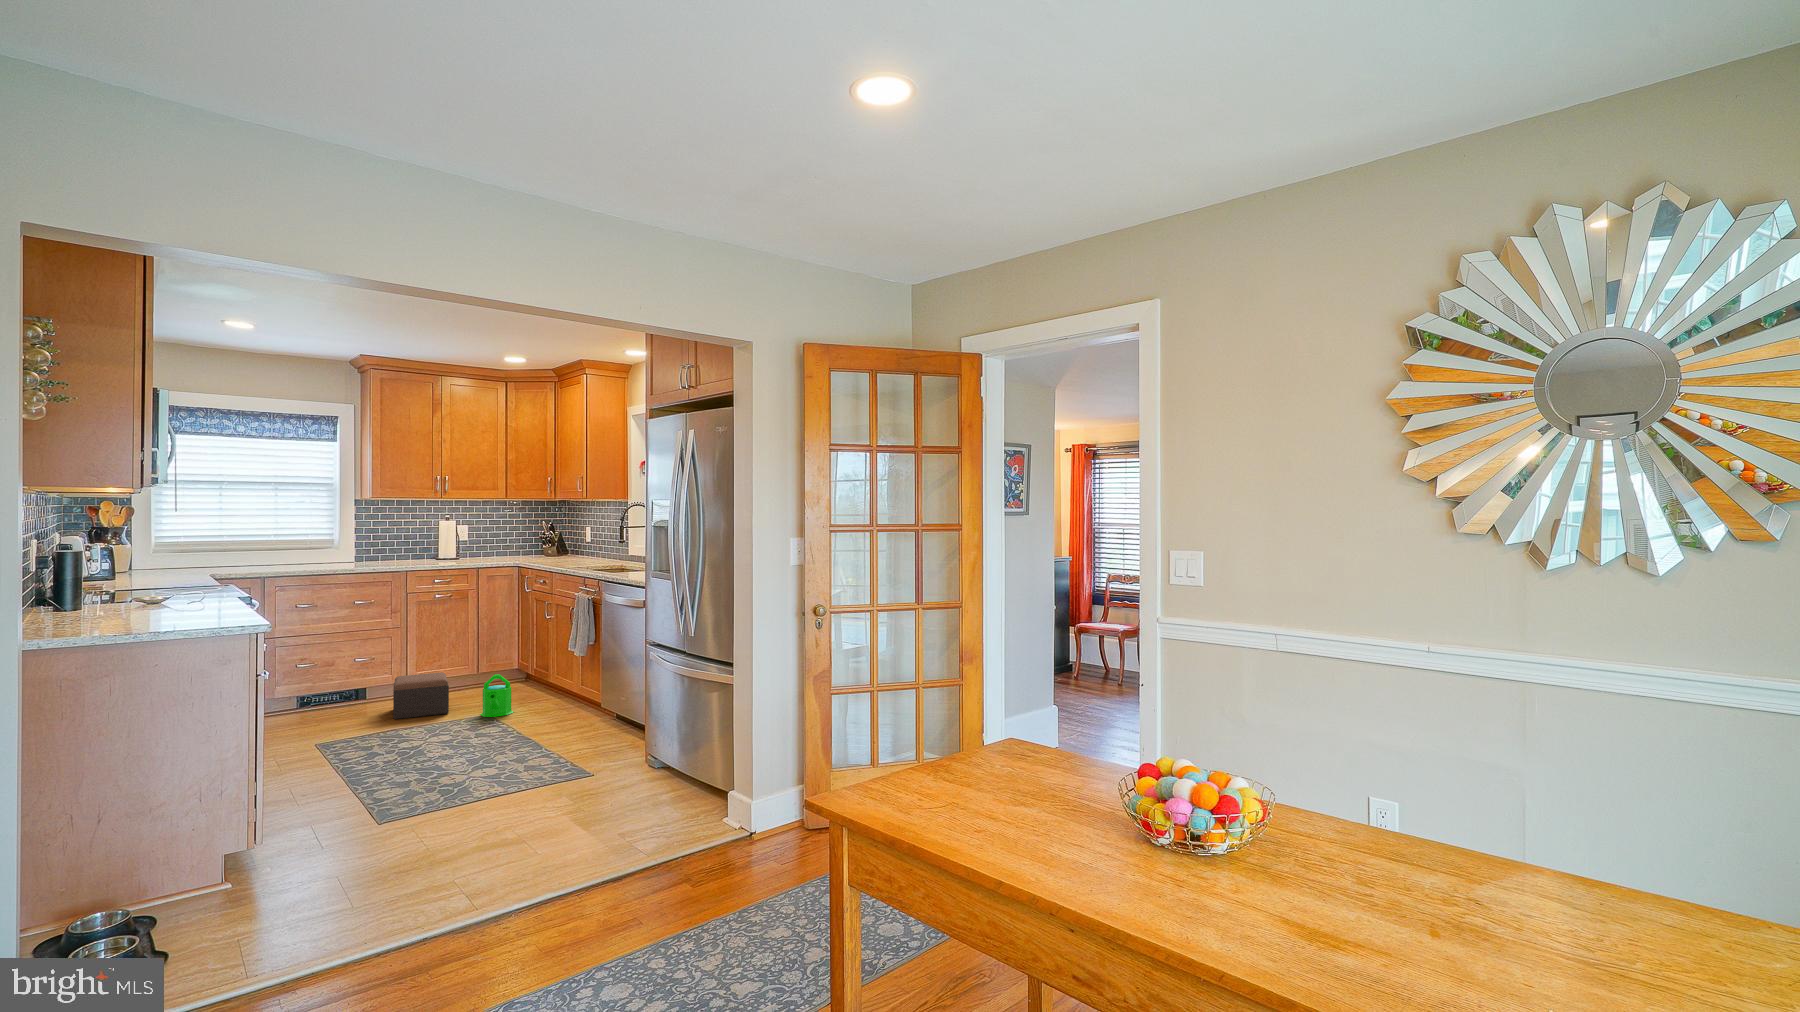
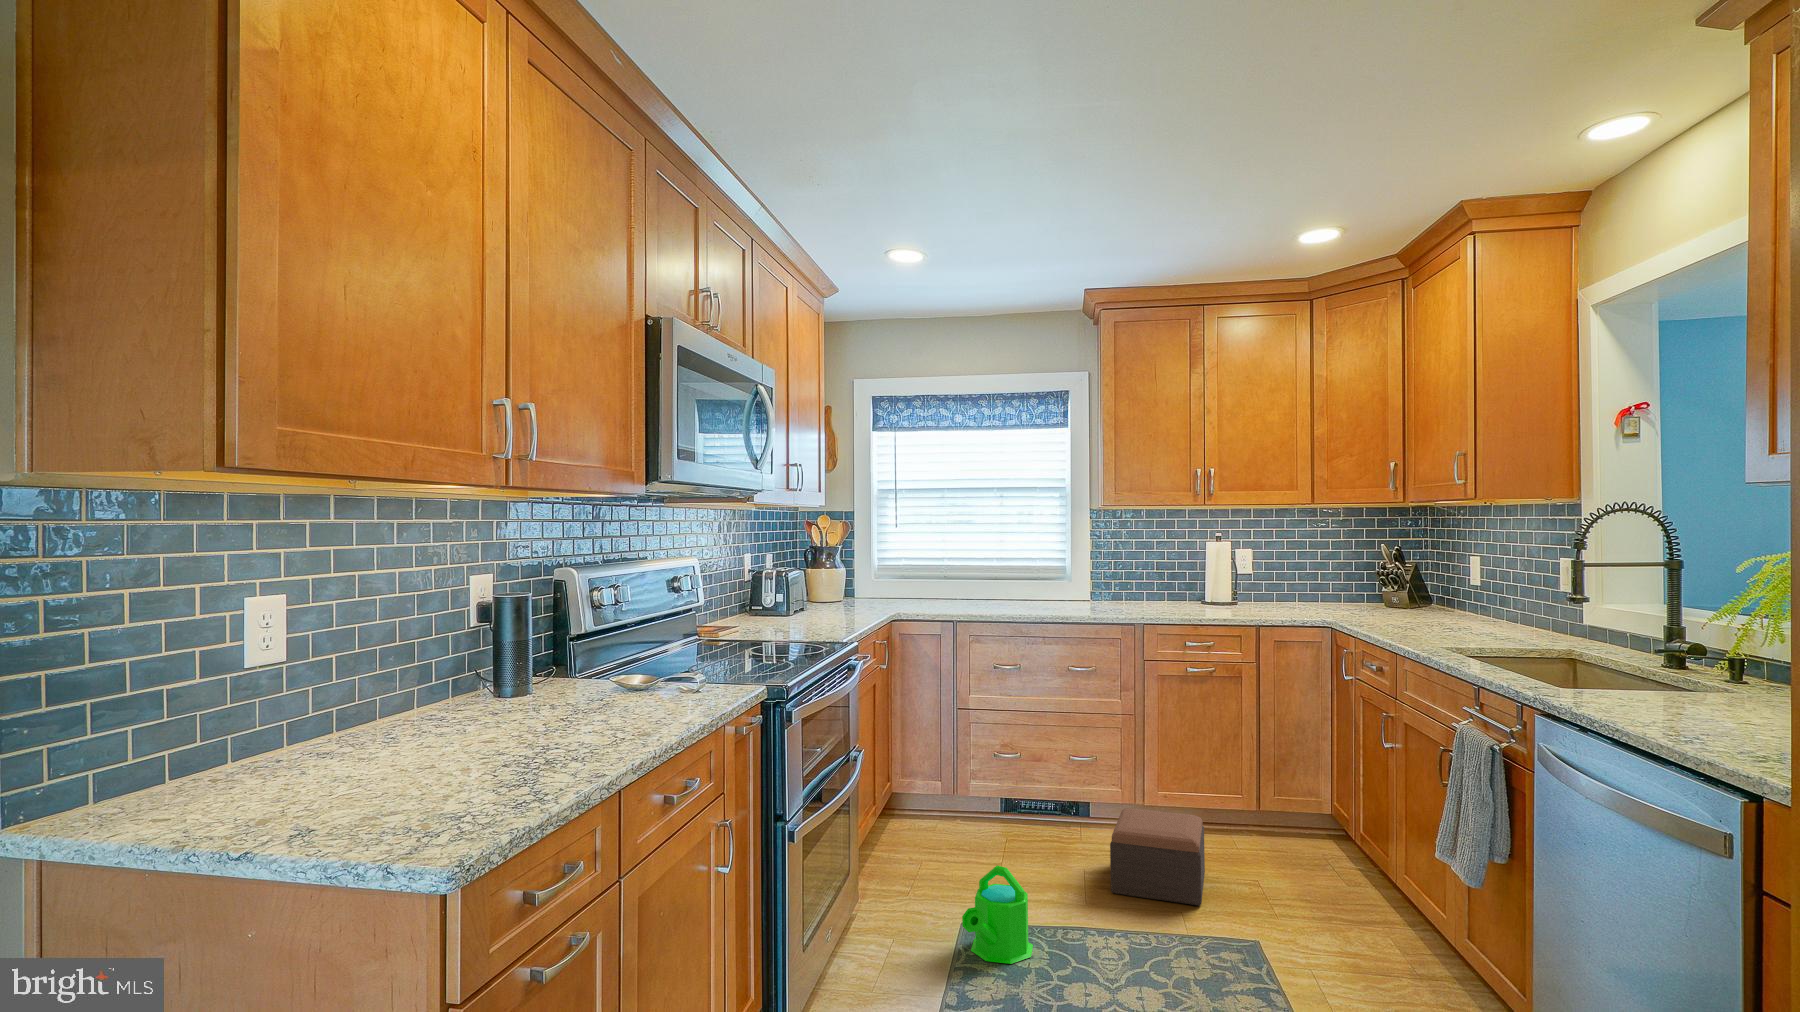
watering can: present [480,674,513,717] -> present [962,865,1033,964]

